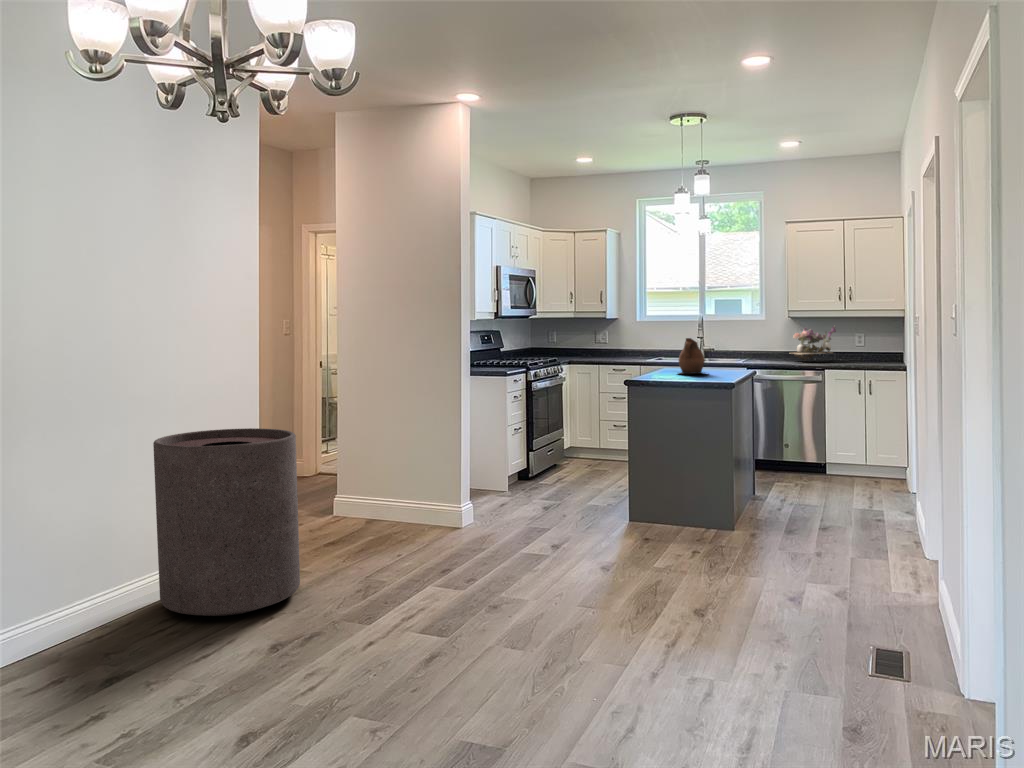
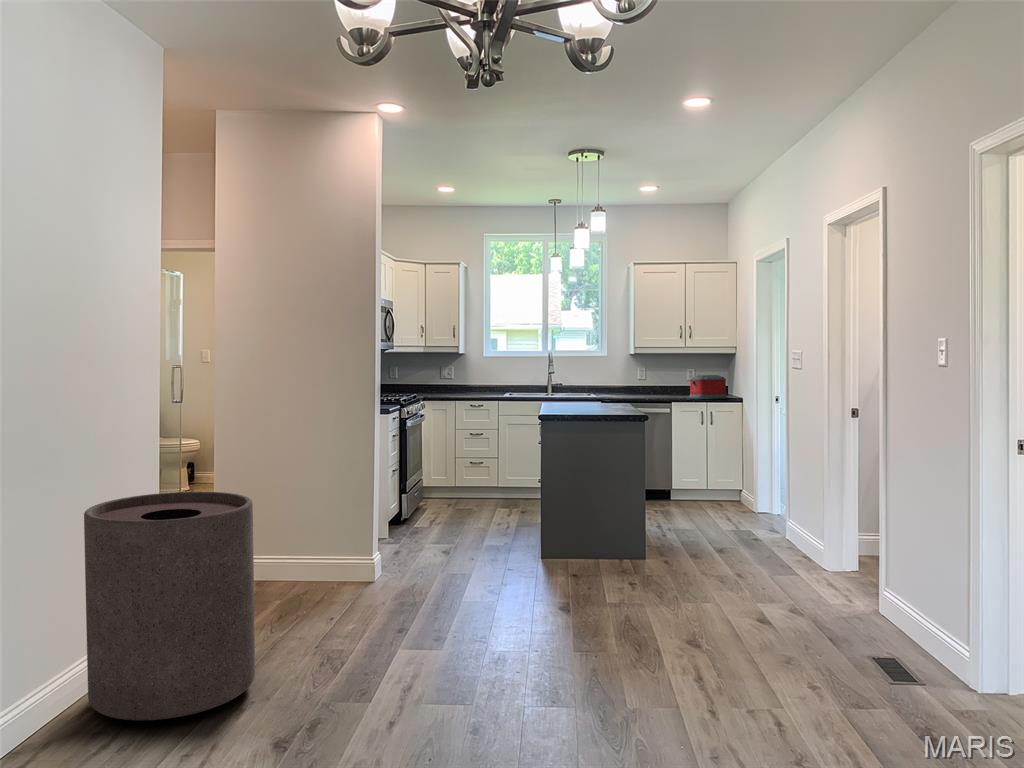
flower arrangement: present [793,326,836,360] -> none [636,362,679,396]
ceramic pitcher: present [679,338,705,374] -> none [561,377,595,413]
toaster: none [843,339,886,364] -> present [689,375,726,399]

